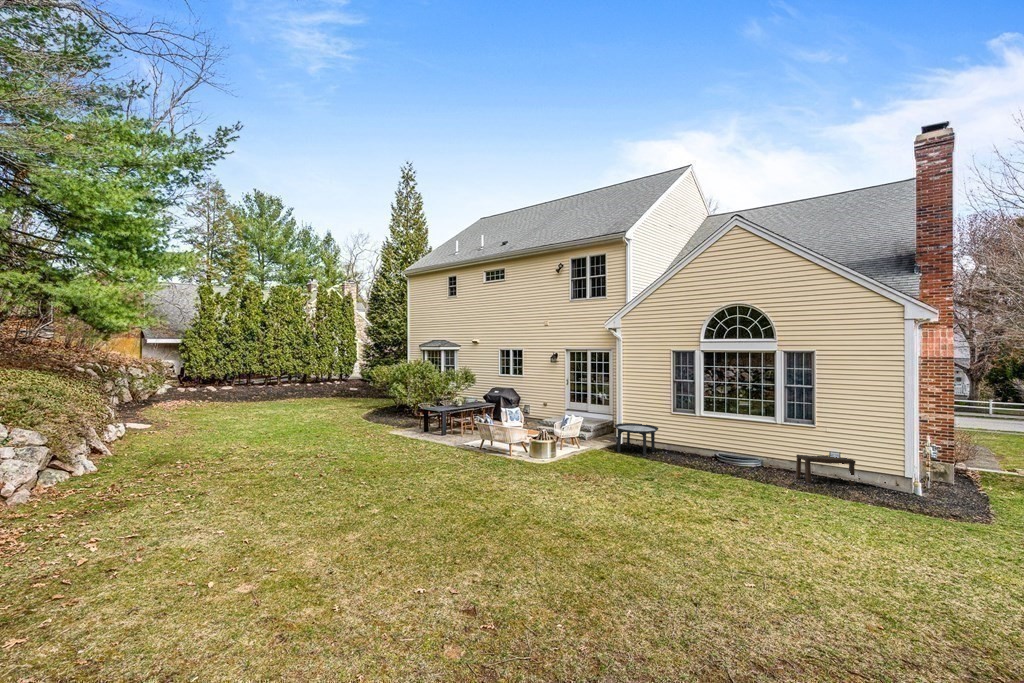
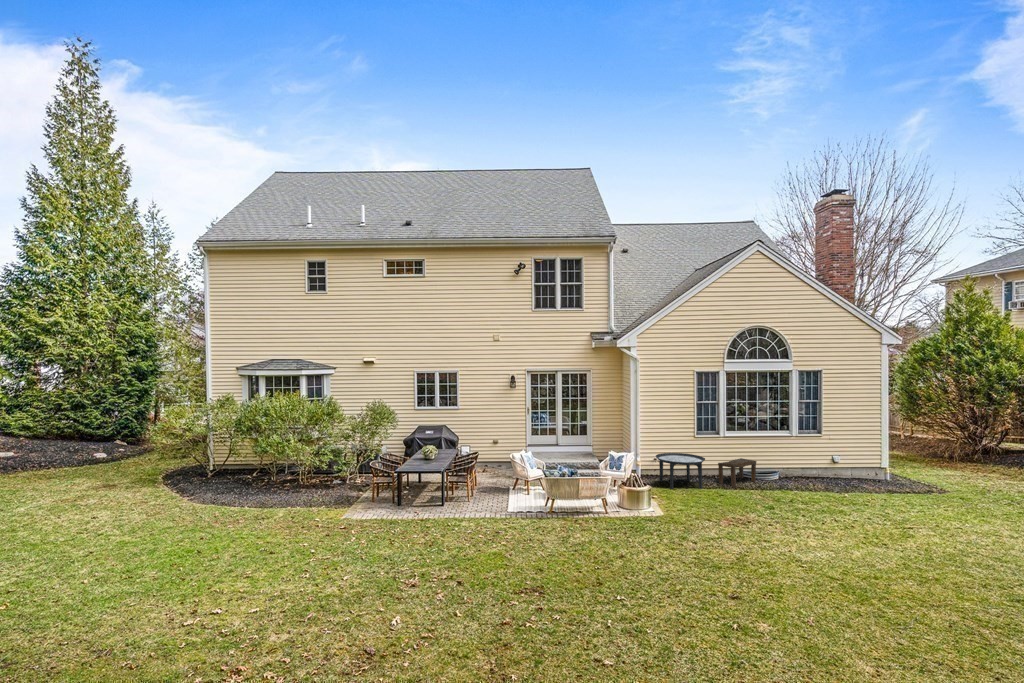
bench: present [796,455,856,486] -> present [718,458,756,487]

